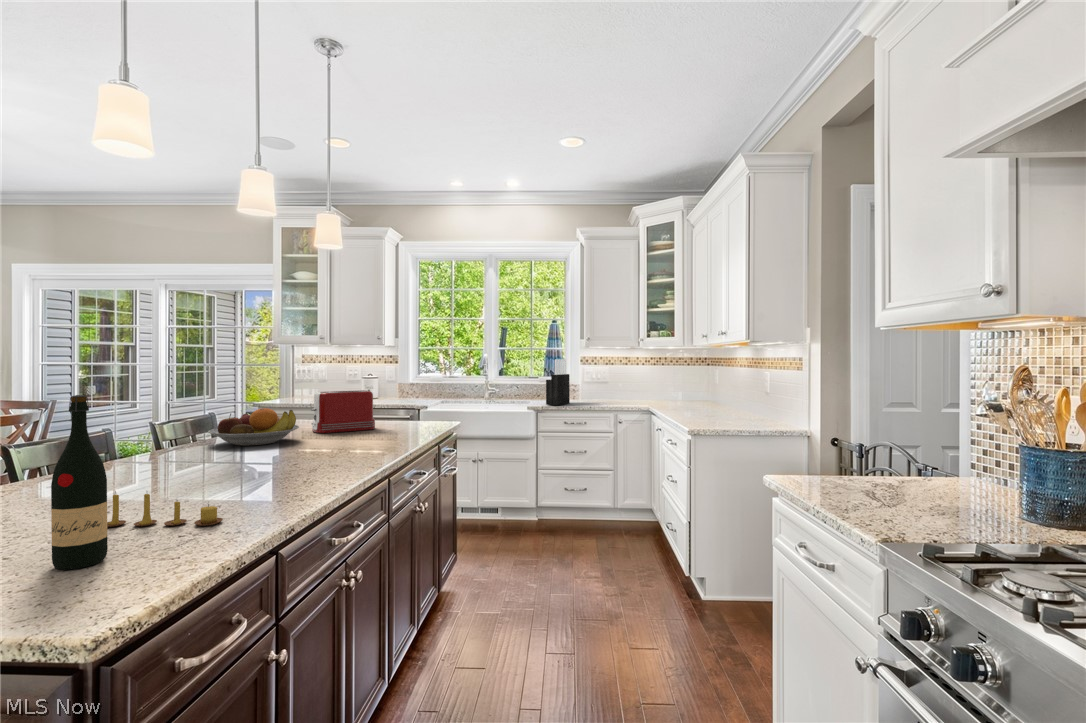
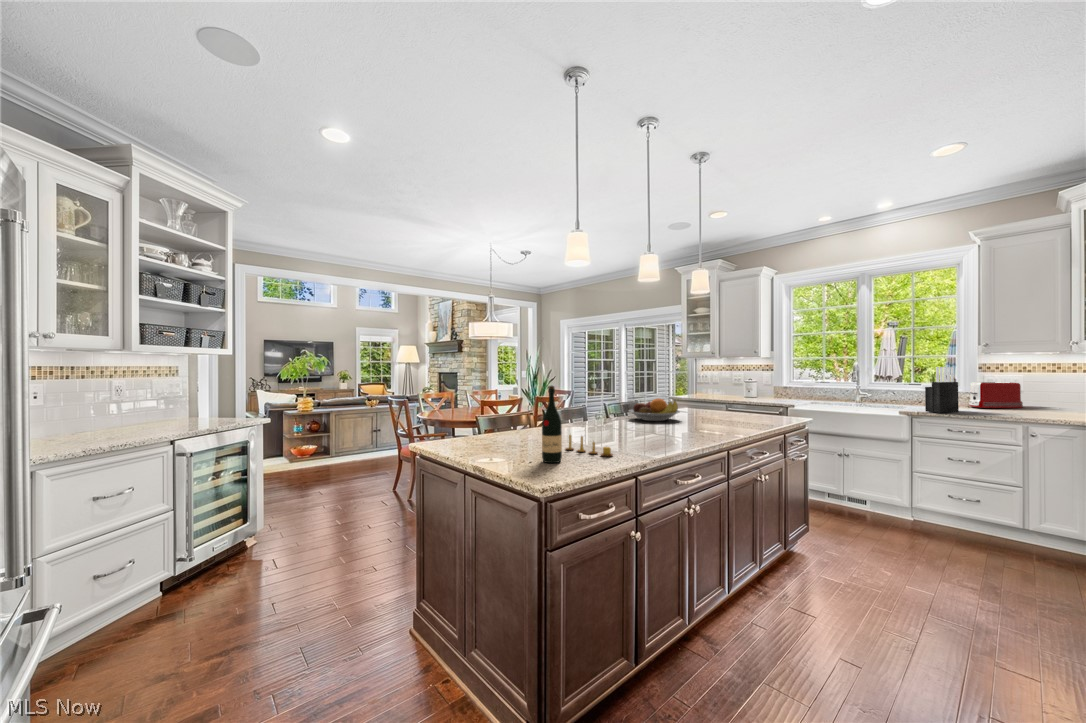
toaster: present [311,390,375,433] -> present [969,382,1023,408]

